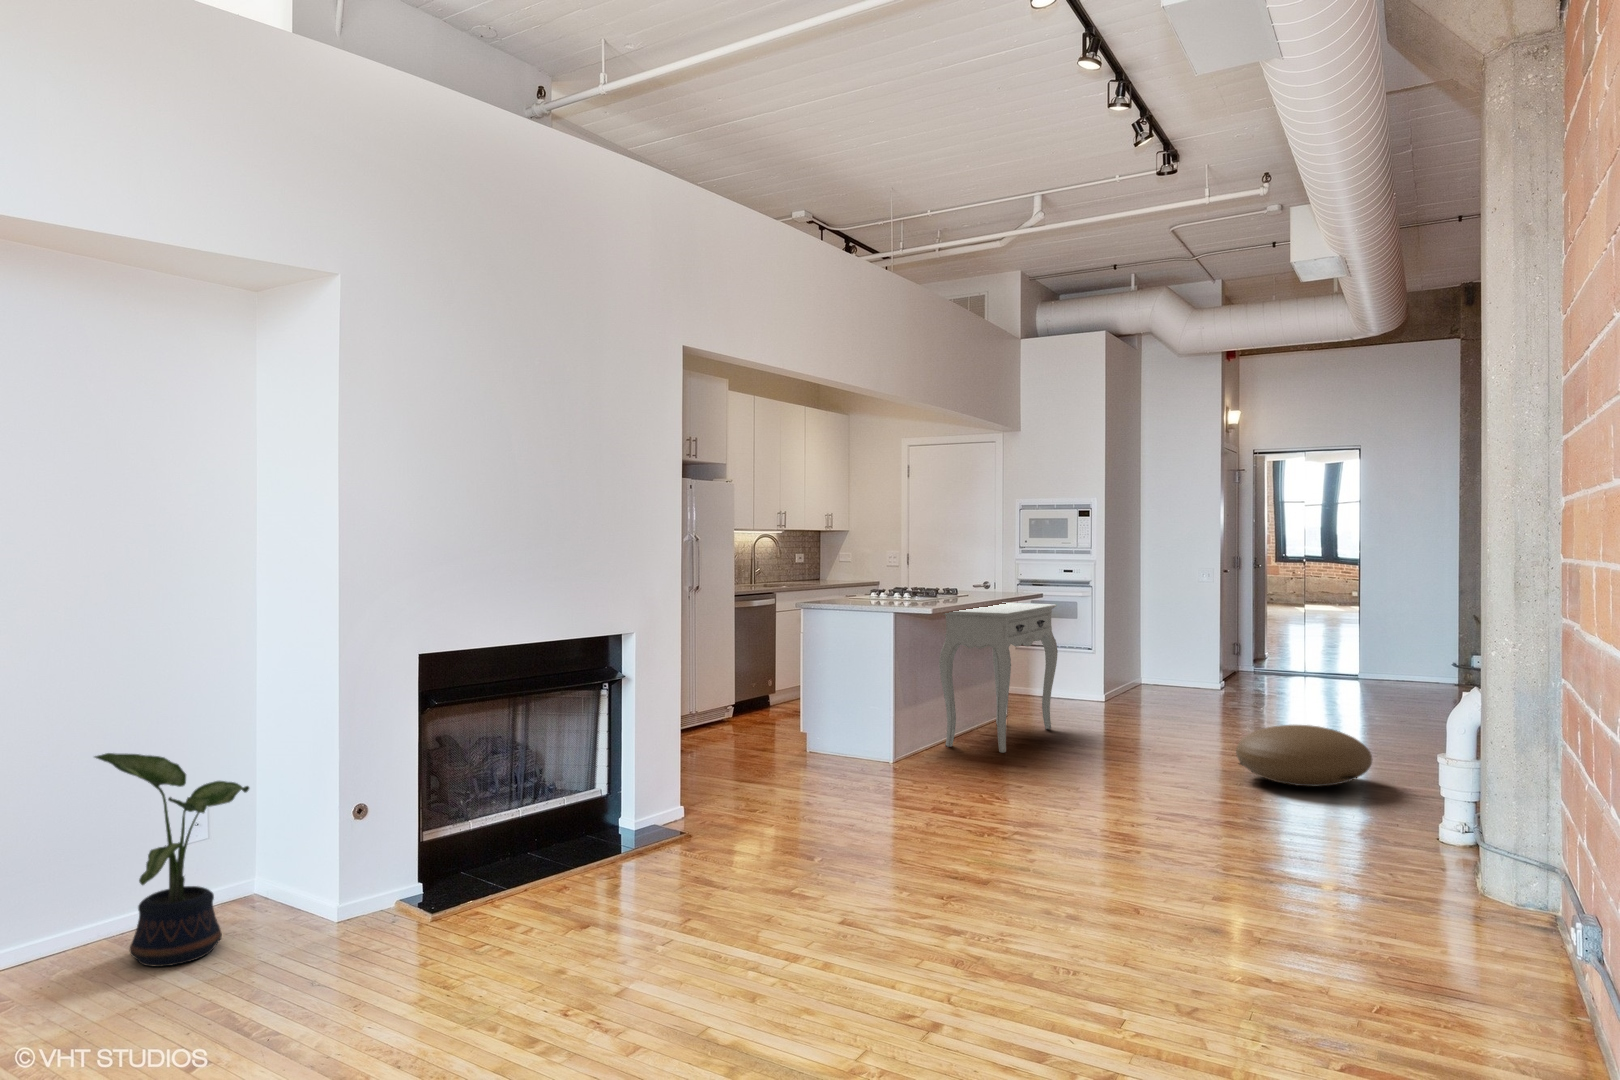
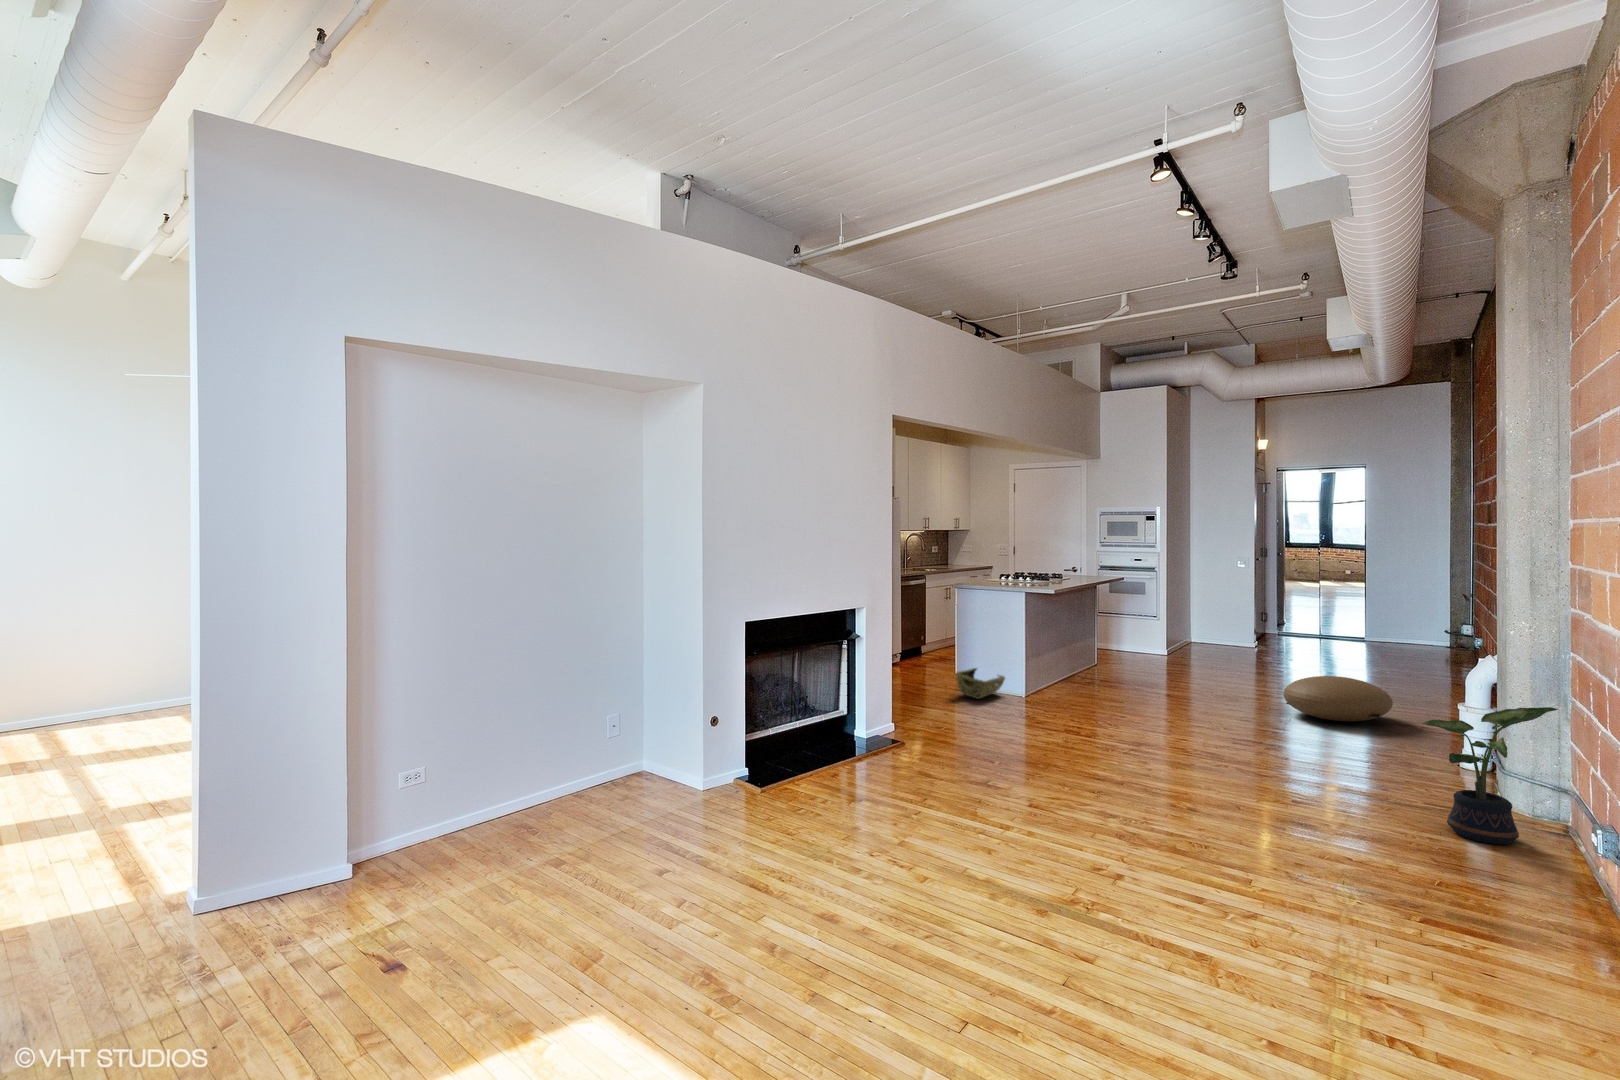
console table: present [939,603,1058,753] -> none [1056,584,1138,691]
woven basket: none [790,723,864,769] -> present [956,668,1005,699]
potted plant: present [95,753,249,967] -> present [1422,707,1558,844]

